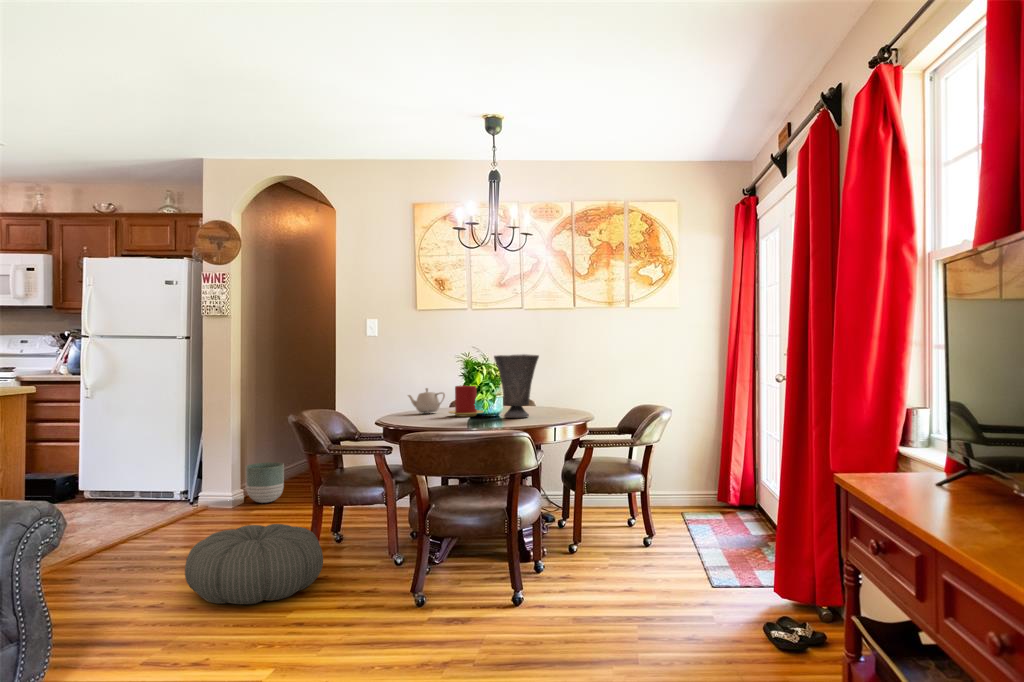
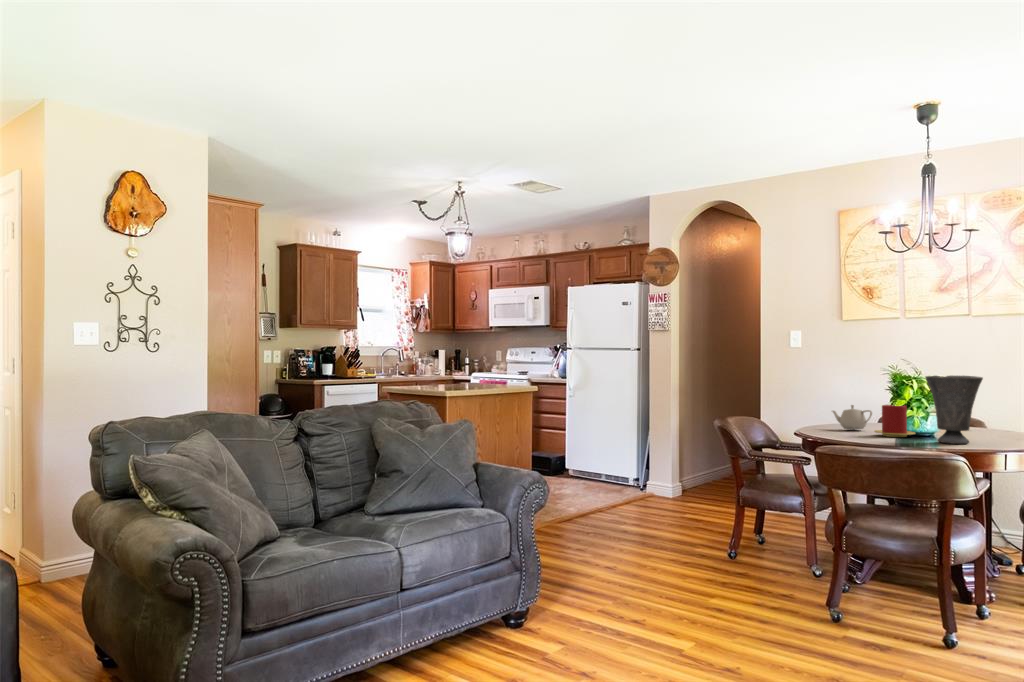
planter: present [246,462,284,503] -> none [684,461,717,497]
pouf: present [185,524,323,604] -> none [628,515,743,583]

